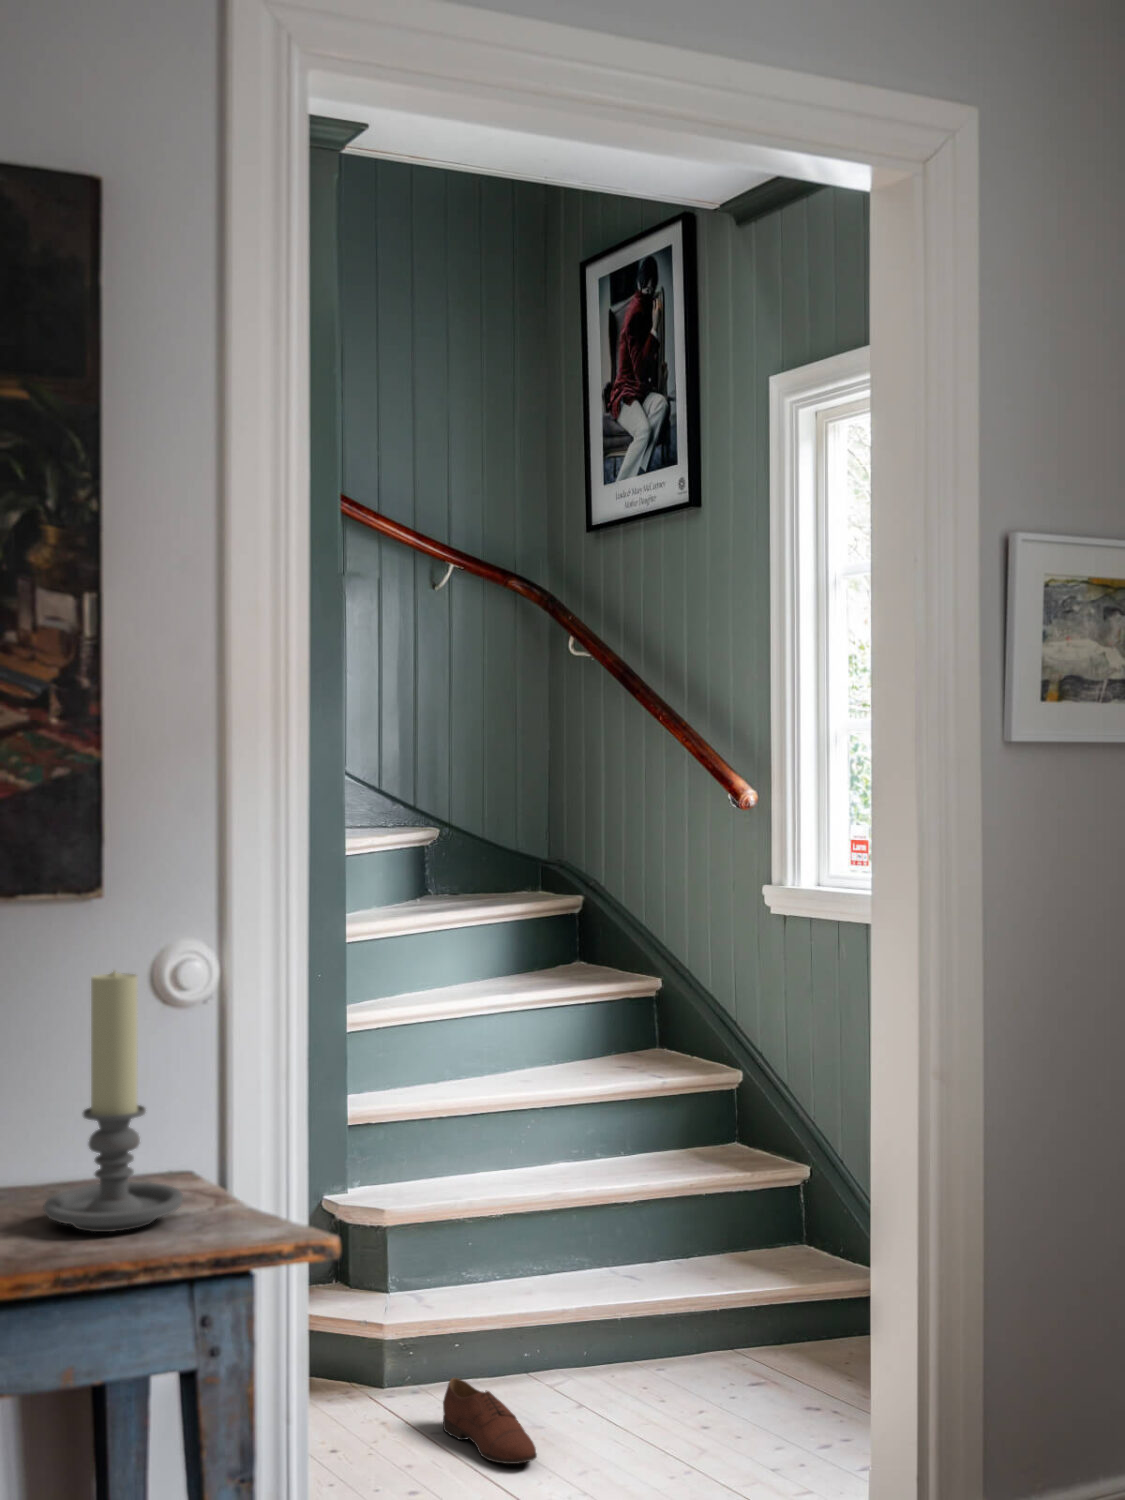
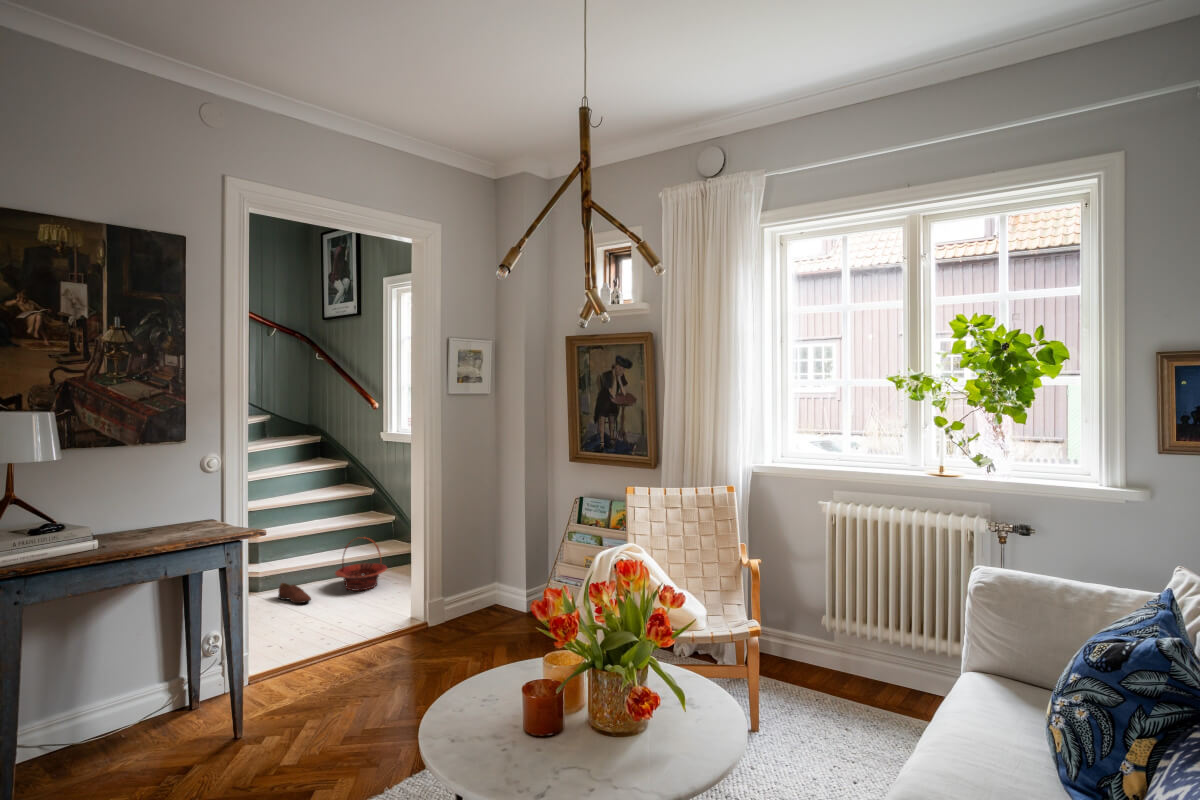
candle holder: present [44,971,183,1232] -> none [178,462,222,532]
basket: none [612,1250,786,1444] -> present [335,538,387,591]

